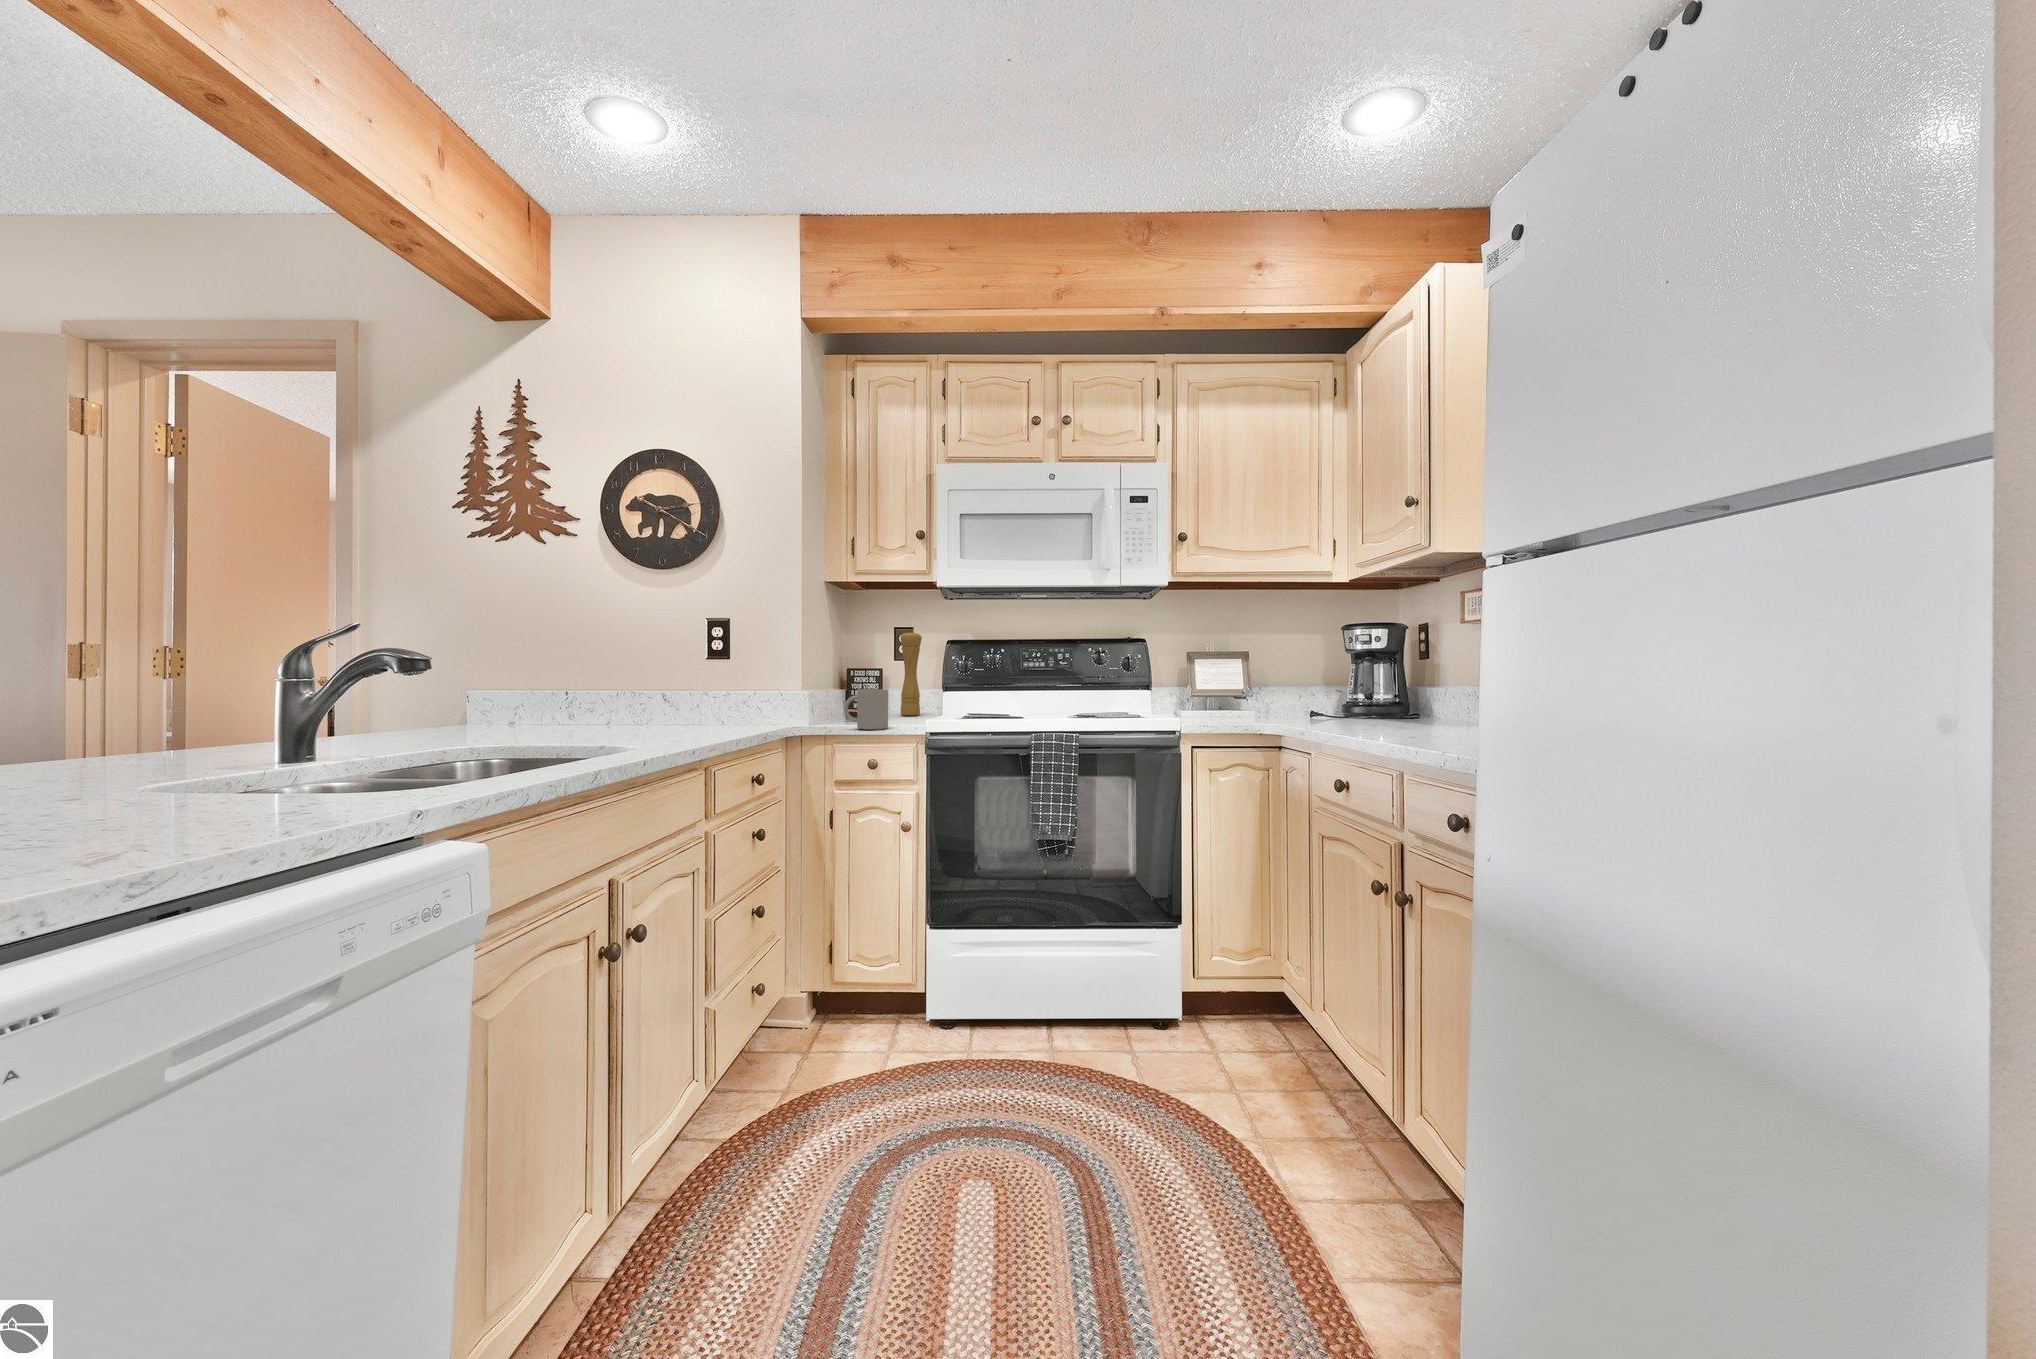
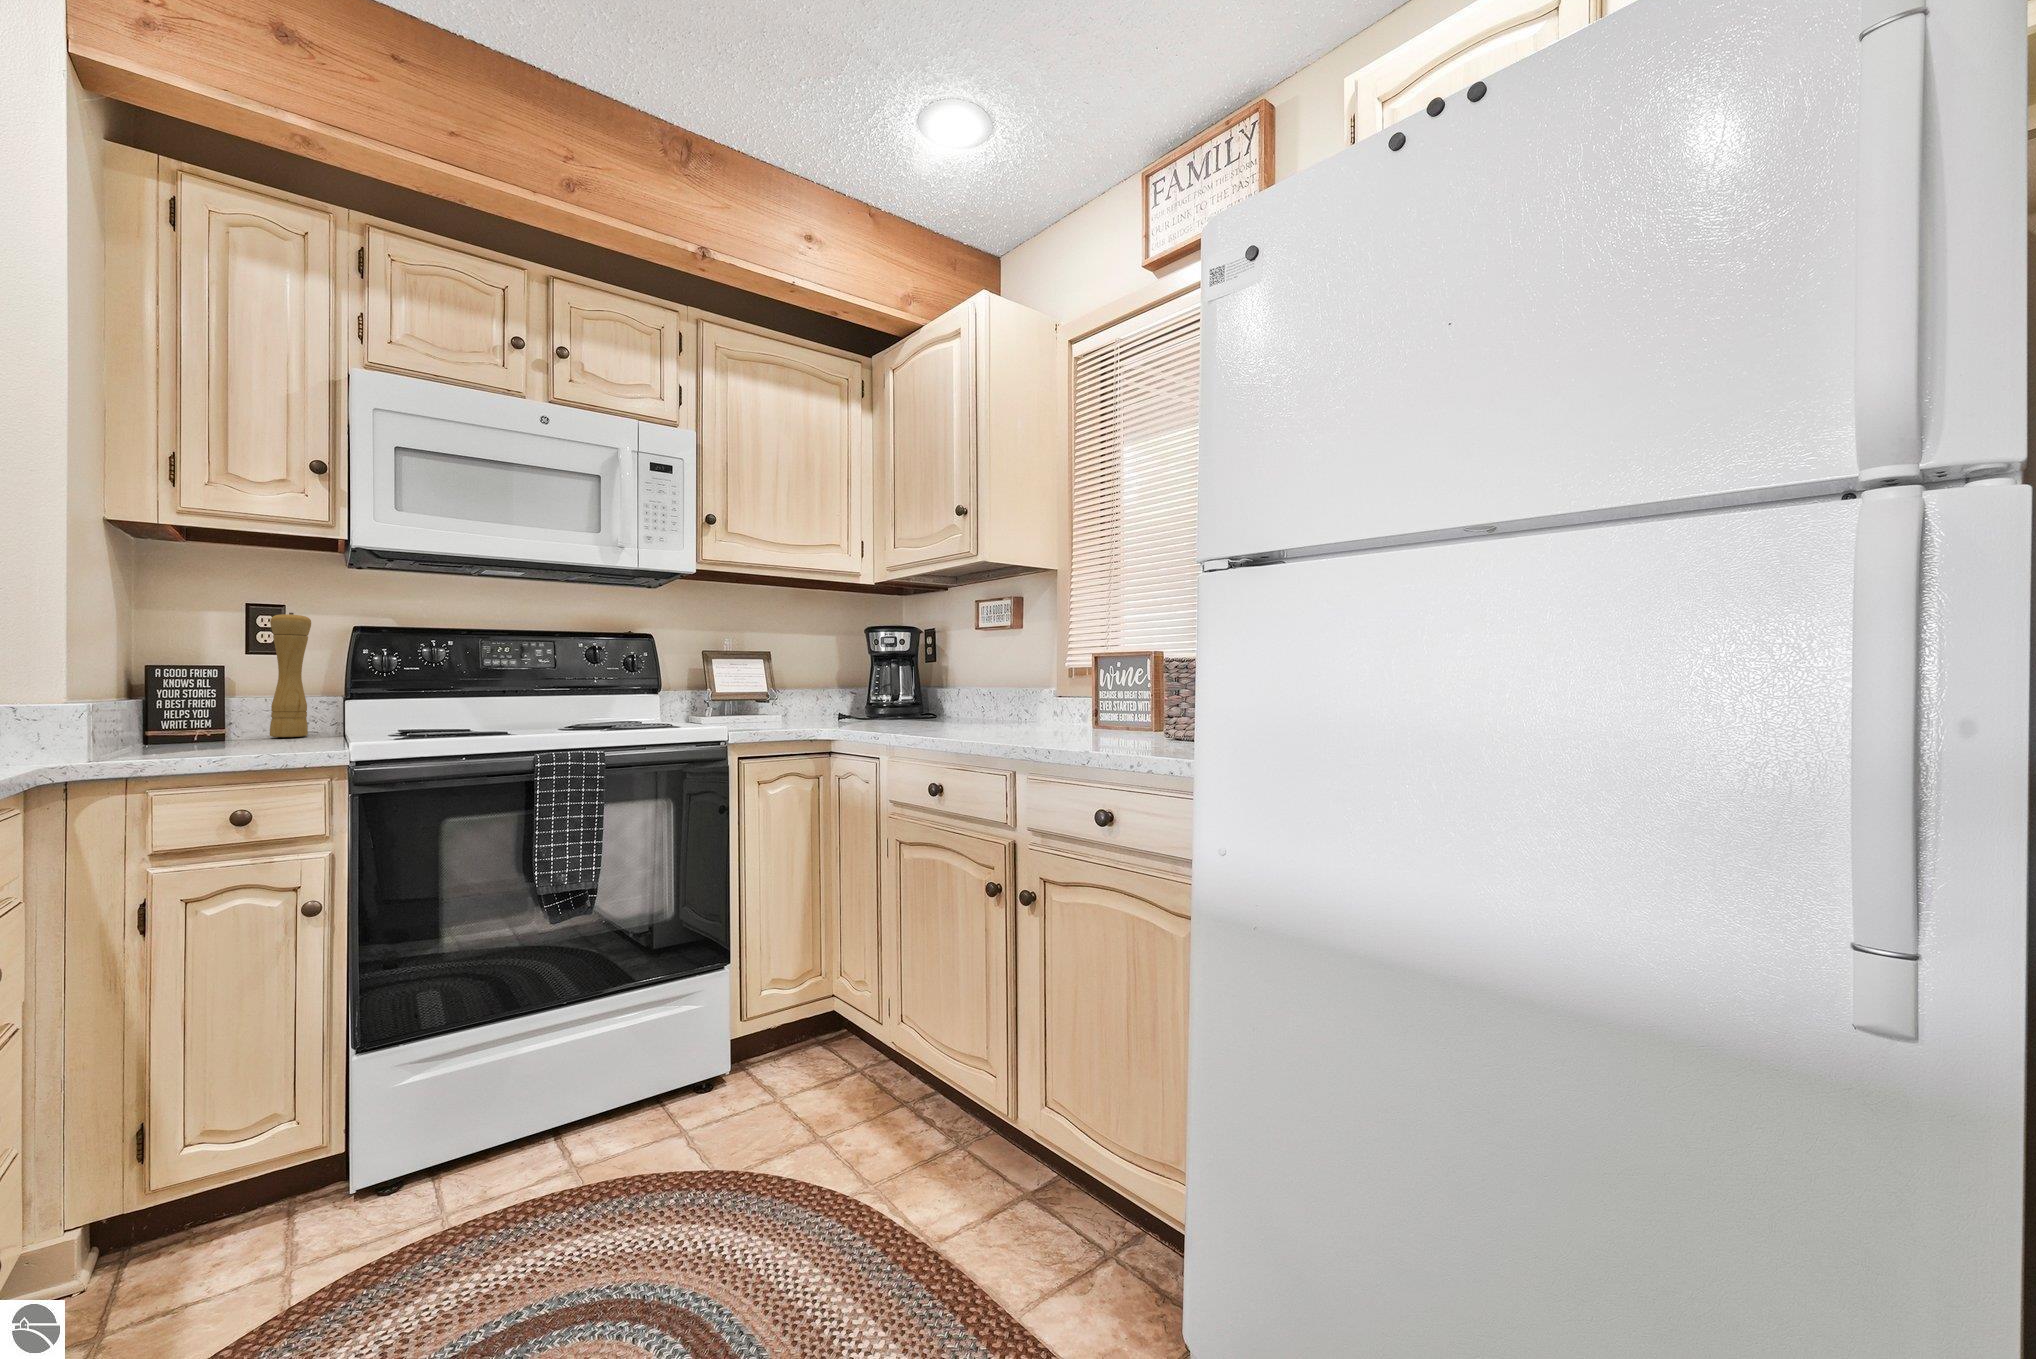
mug: present [844,689,888,729] -> none [176,696,273,760]

